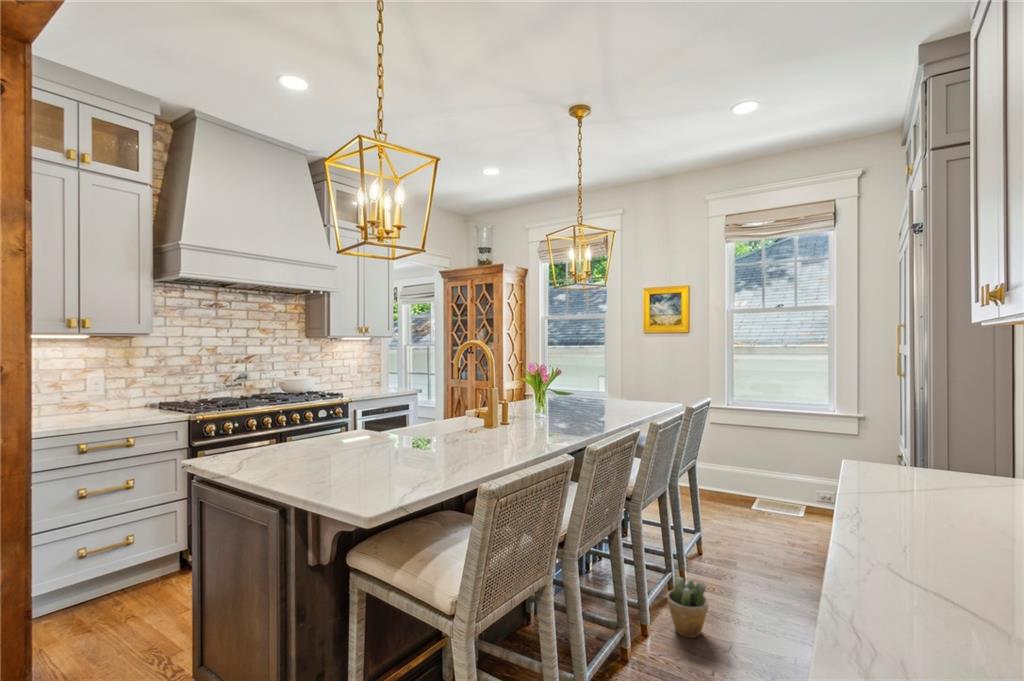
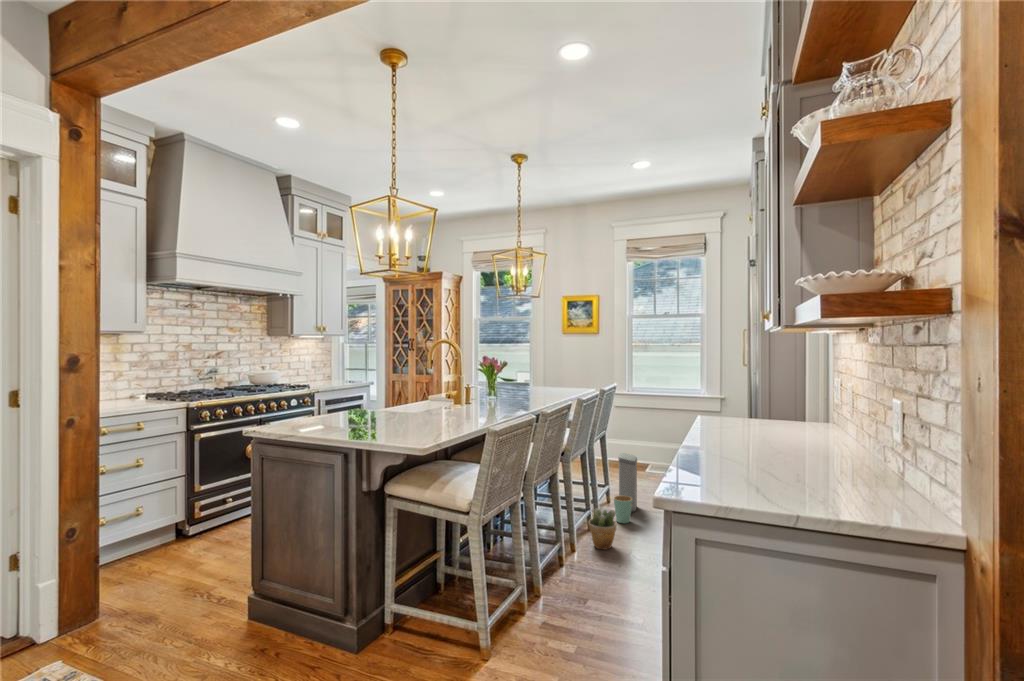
trash can: none [706,491,740,593] -> present [614,453,637,523]

